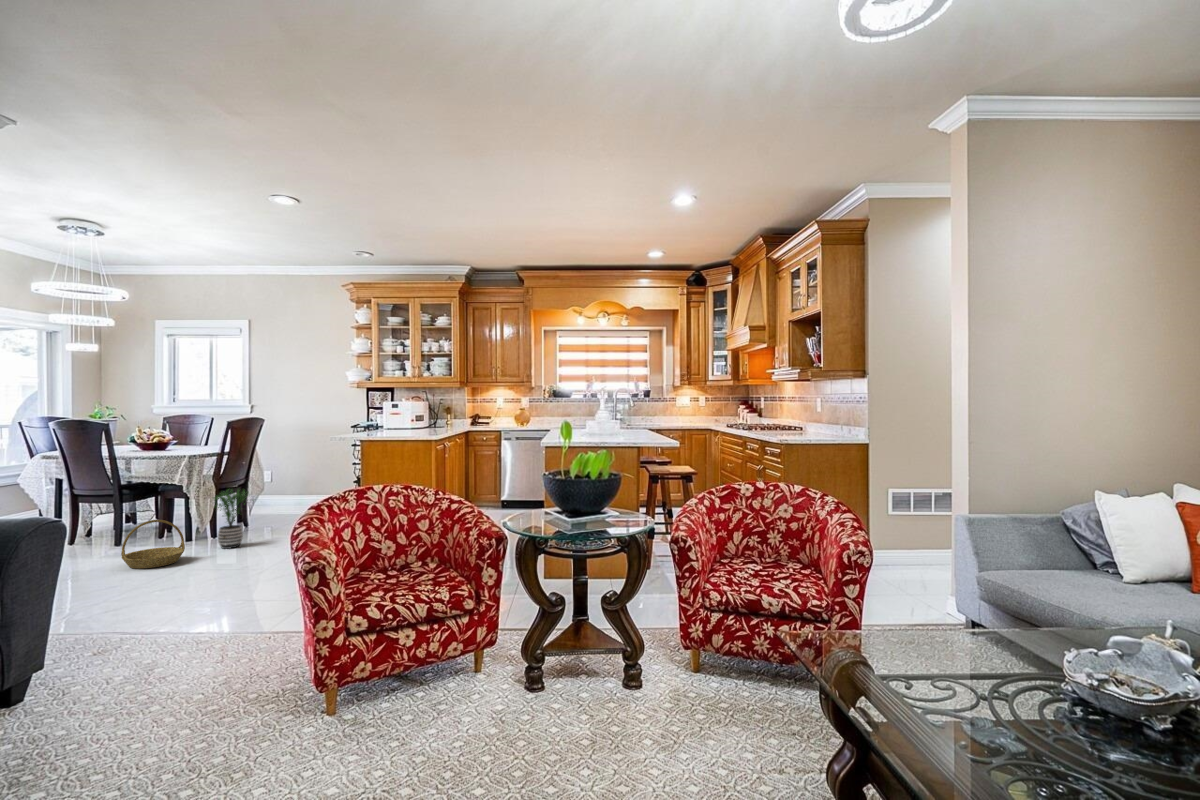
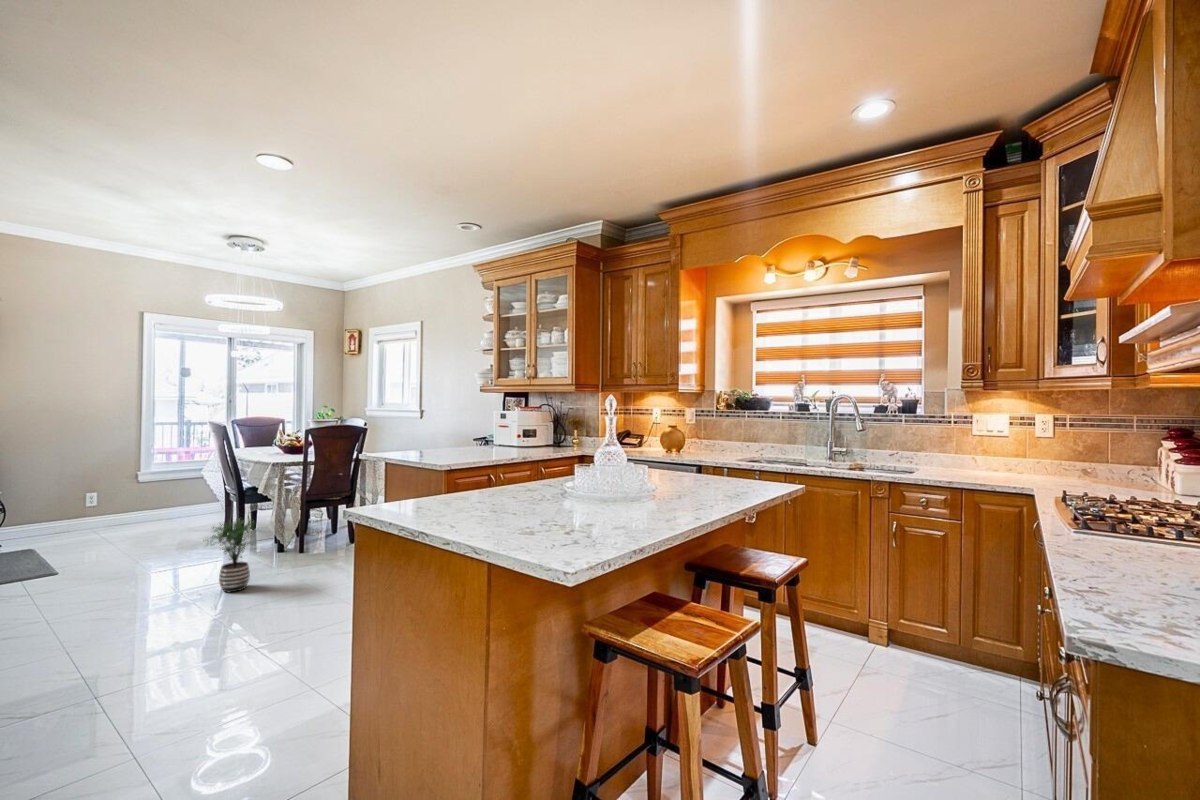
basket: present [121,520,185,569] -> none [78,552,157,611]

